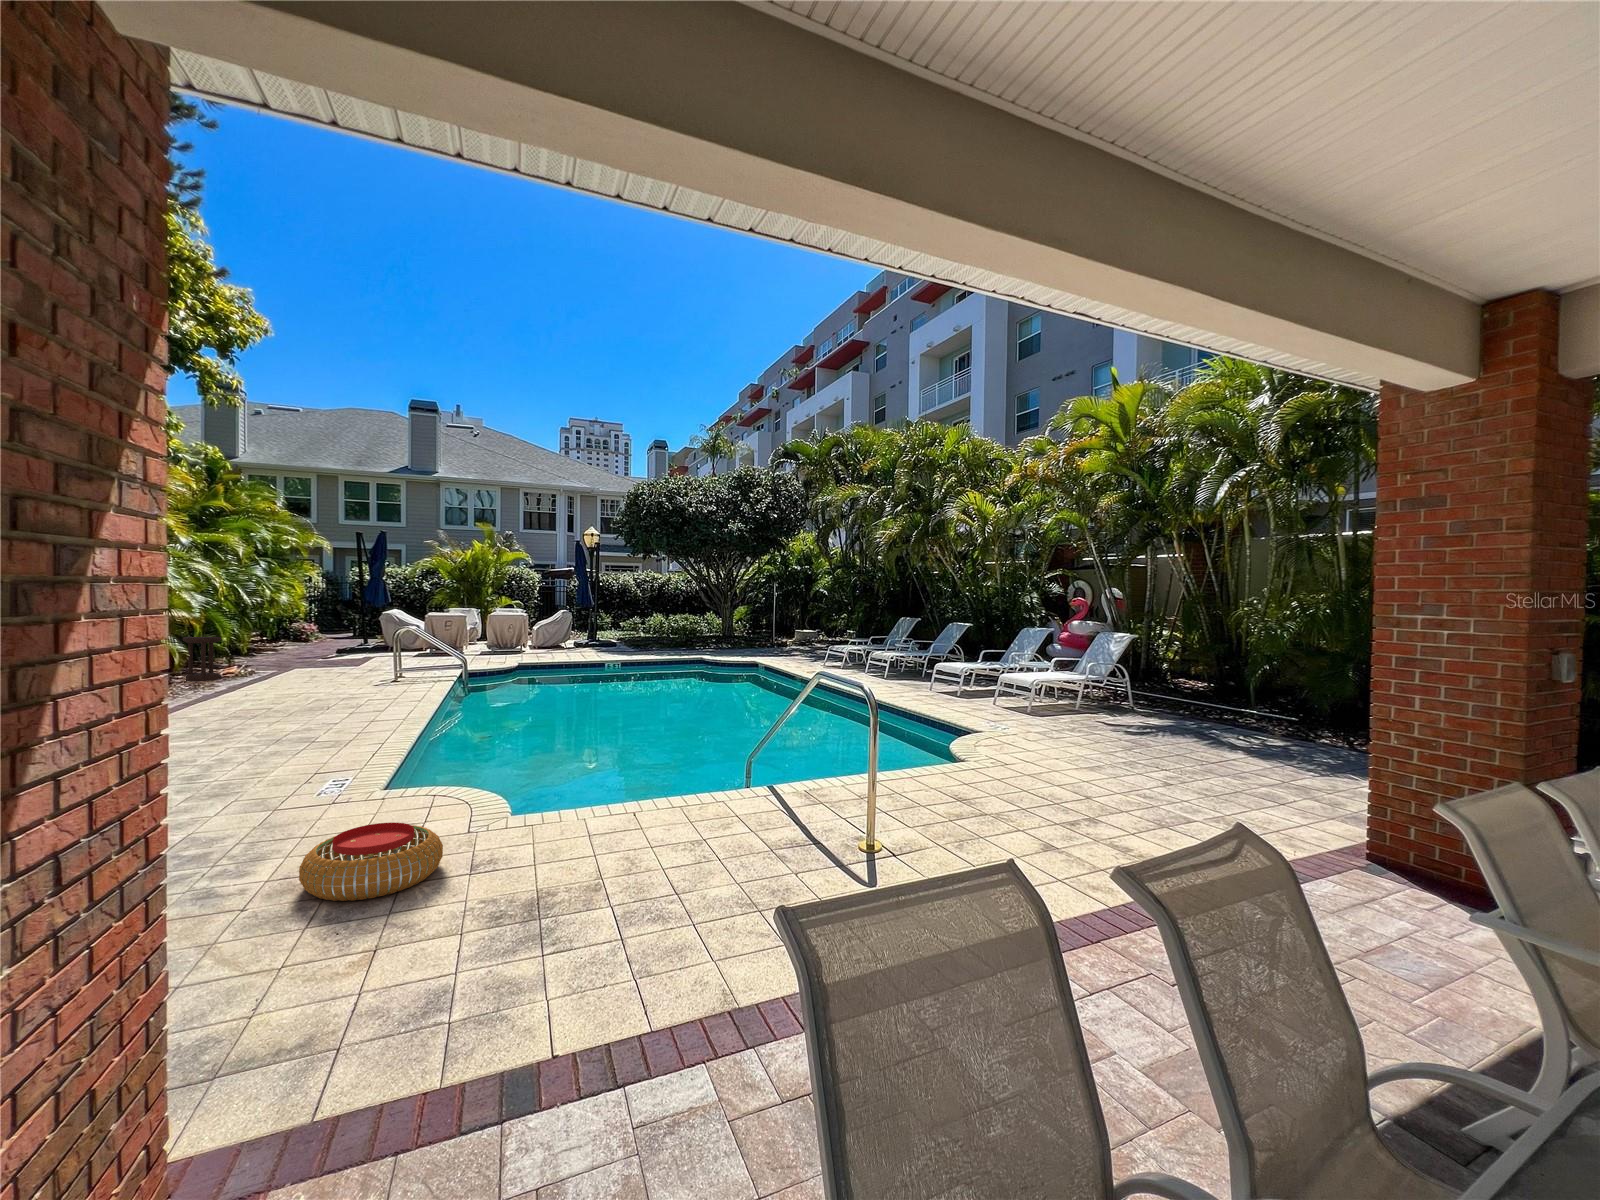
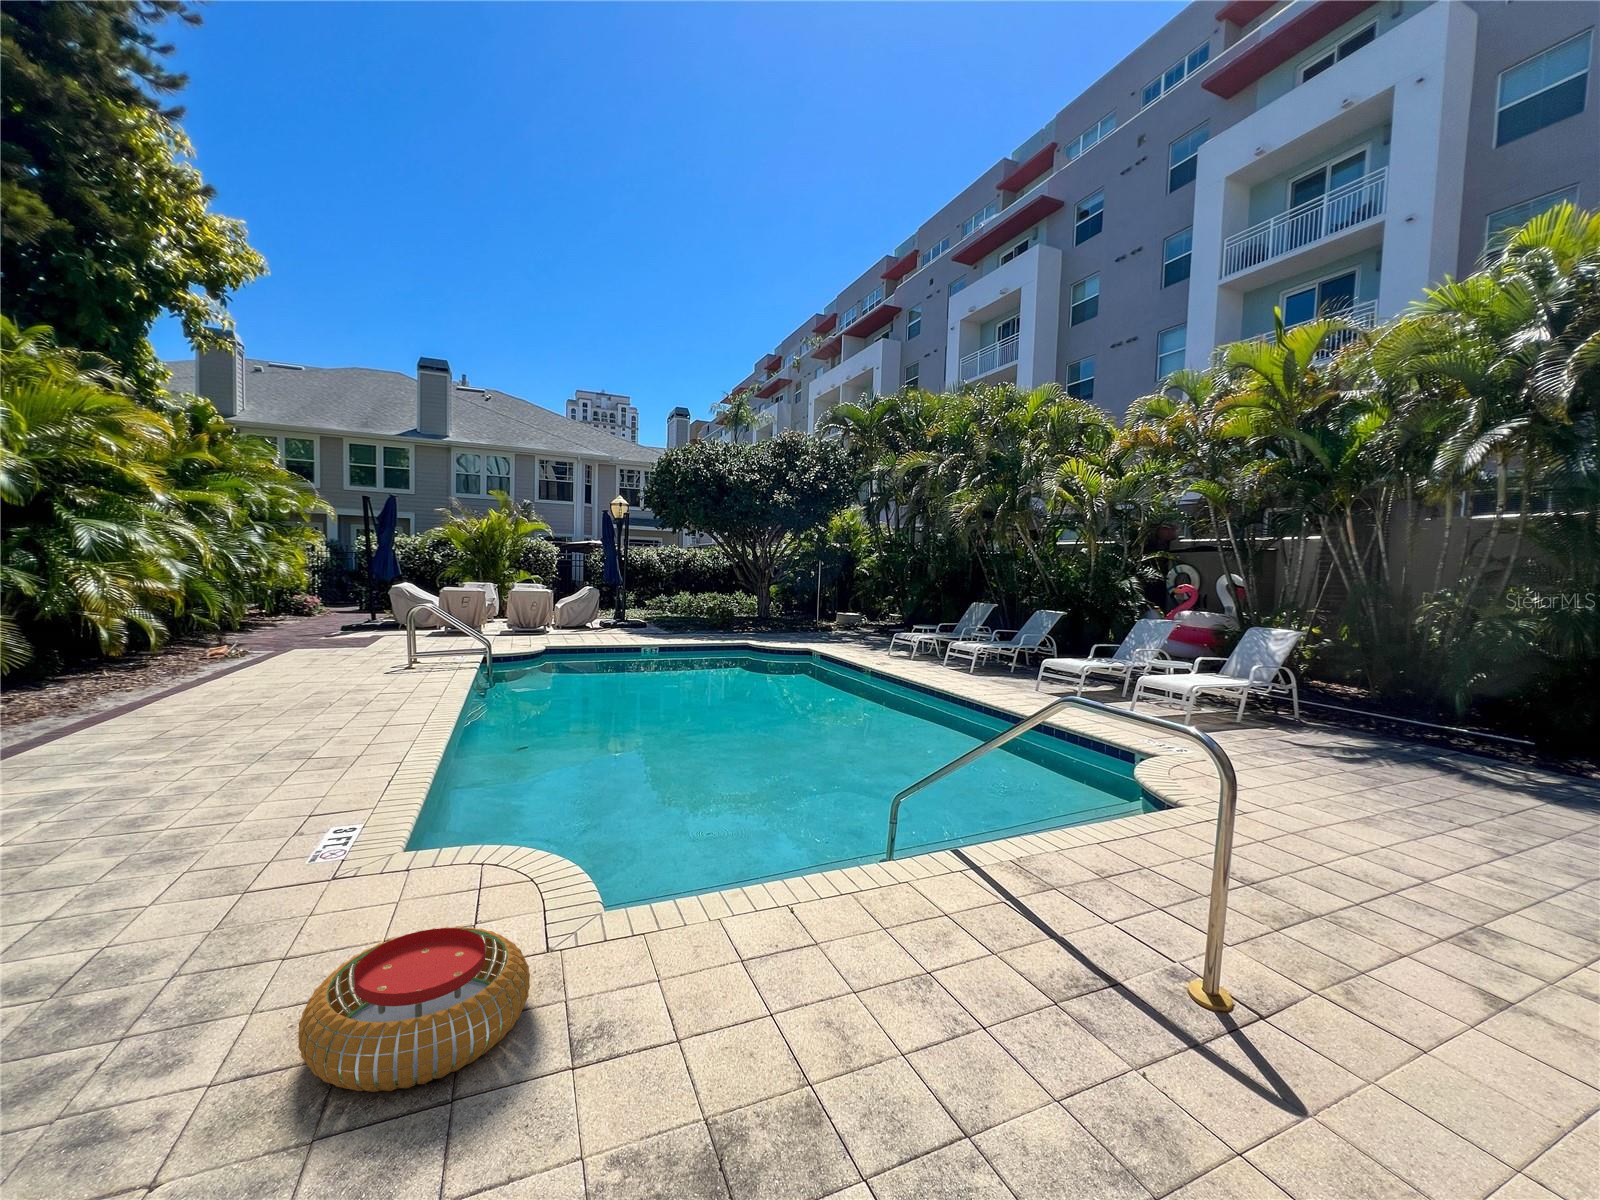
side table: present [183,637,222,682] -> none [164,610,210,663]

